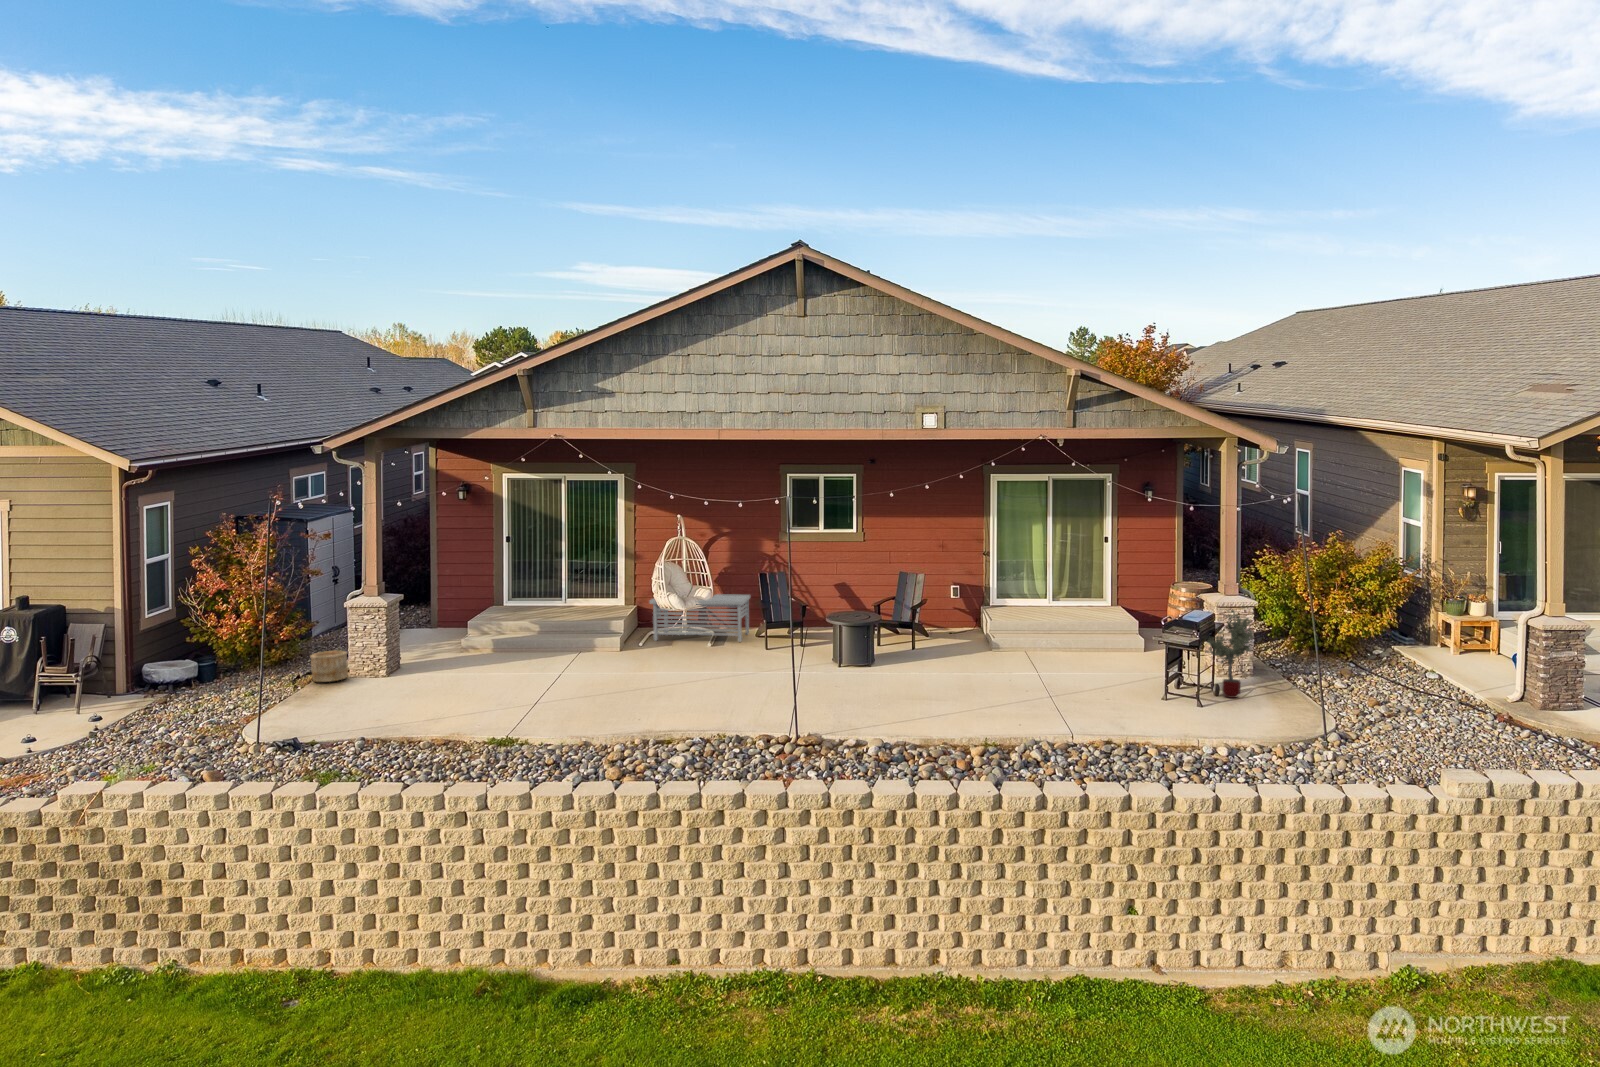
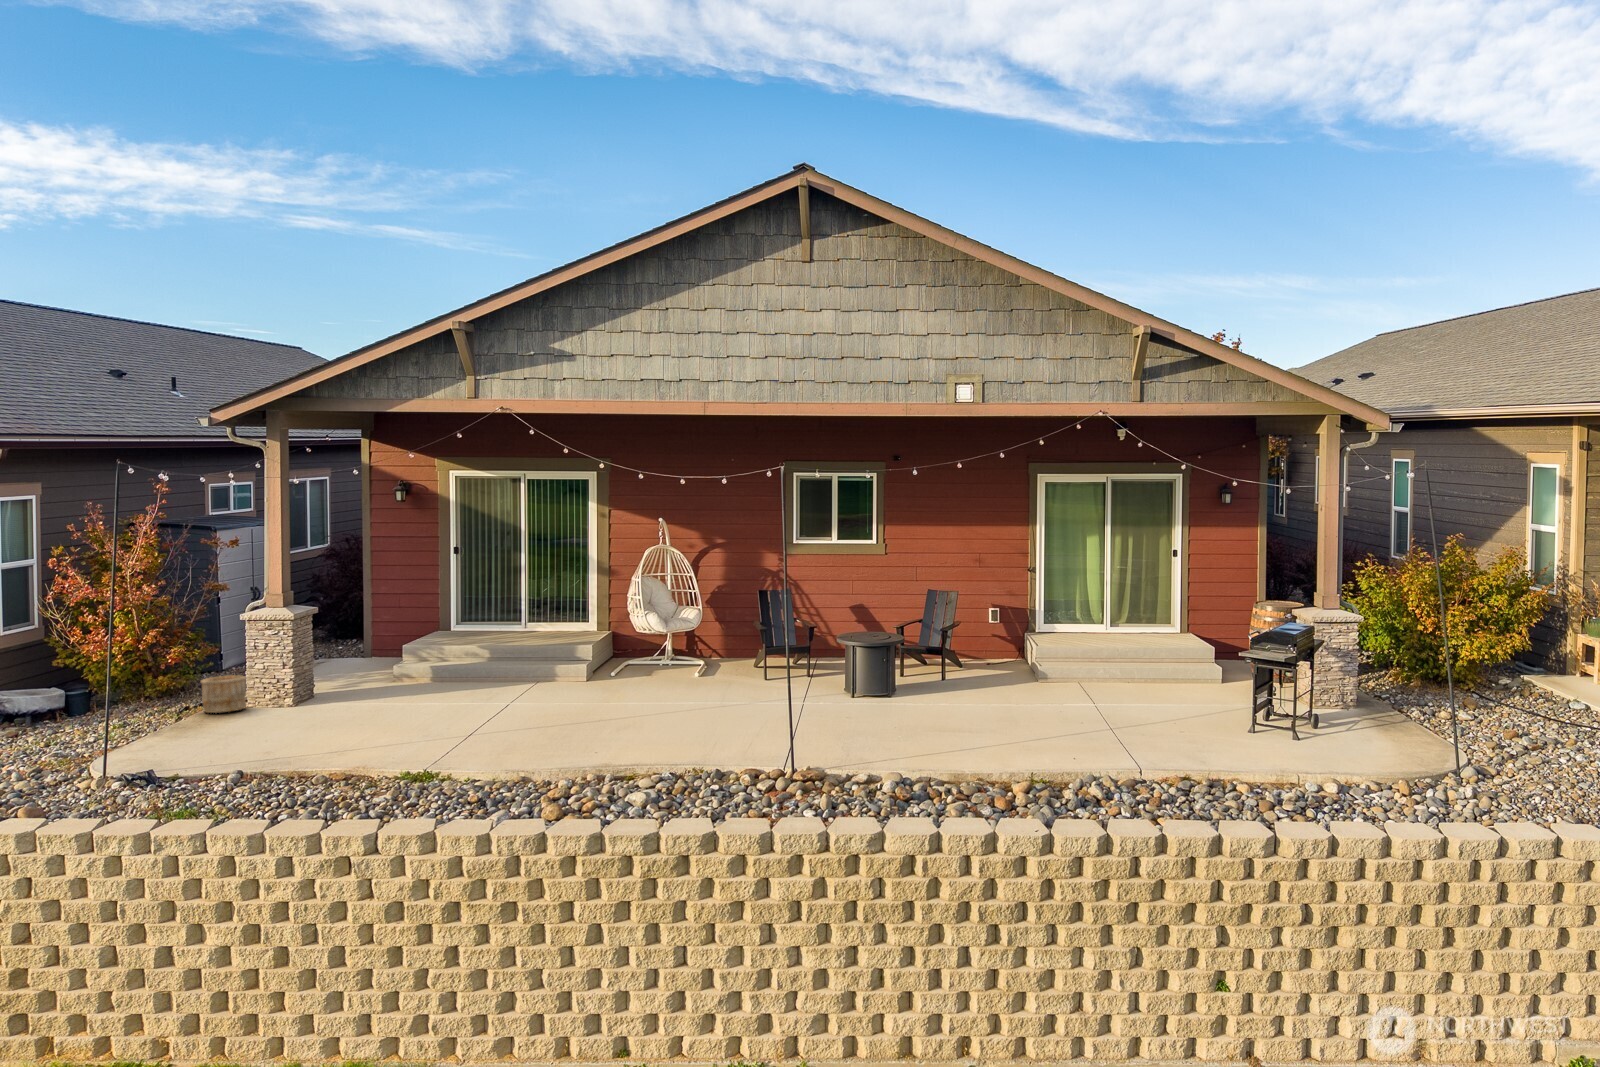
storage bench: present [649,594,750,642] -> none [618,615,740,670]
potted tree: present [1205,610,1254,698] -> none [1295,618,1359,729]

